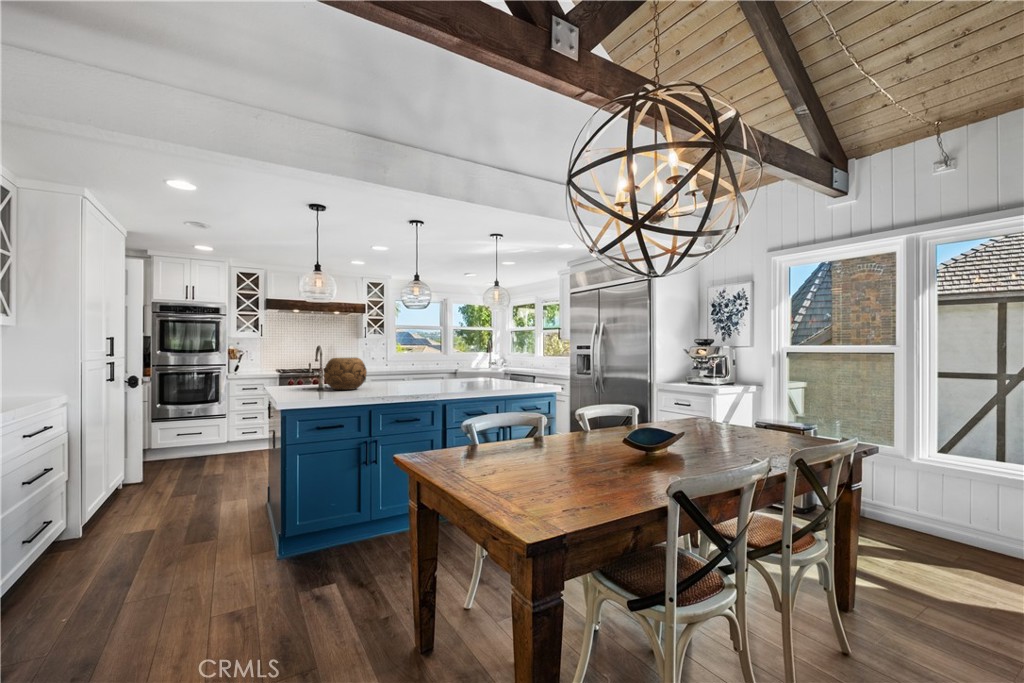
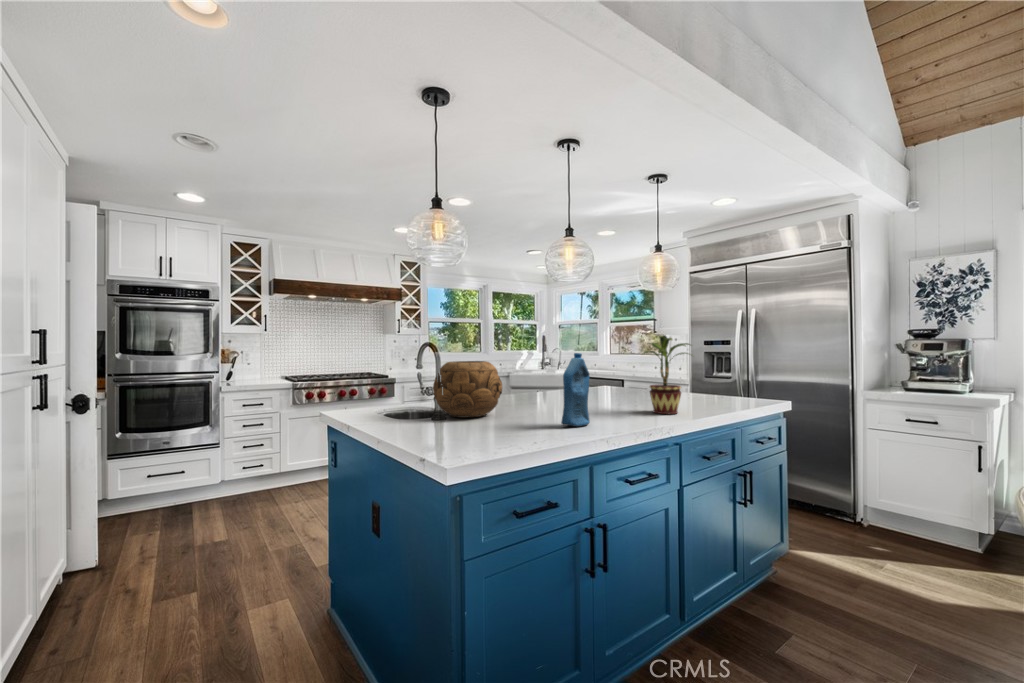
potted plant: none [449,343,486,391] -> present [644,335,690,414]
bottle: none [382,353,403,394] -> present [561,353,590,427]

